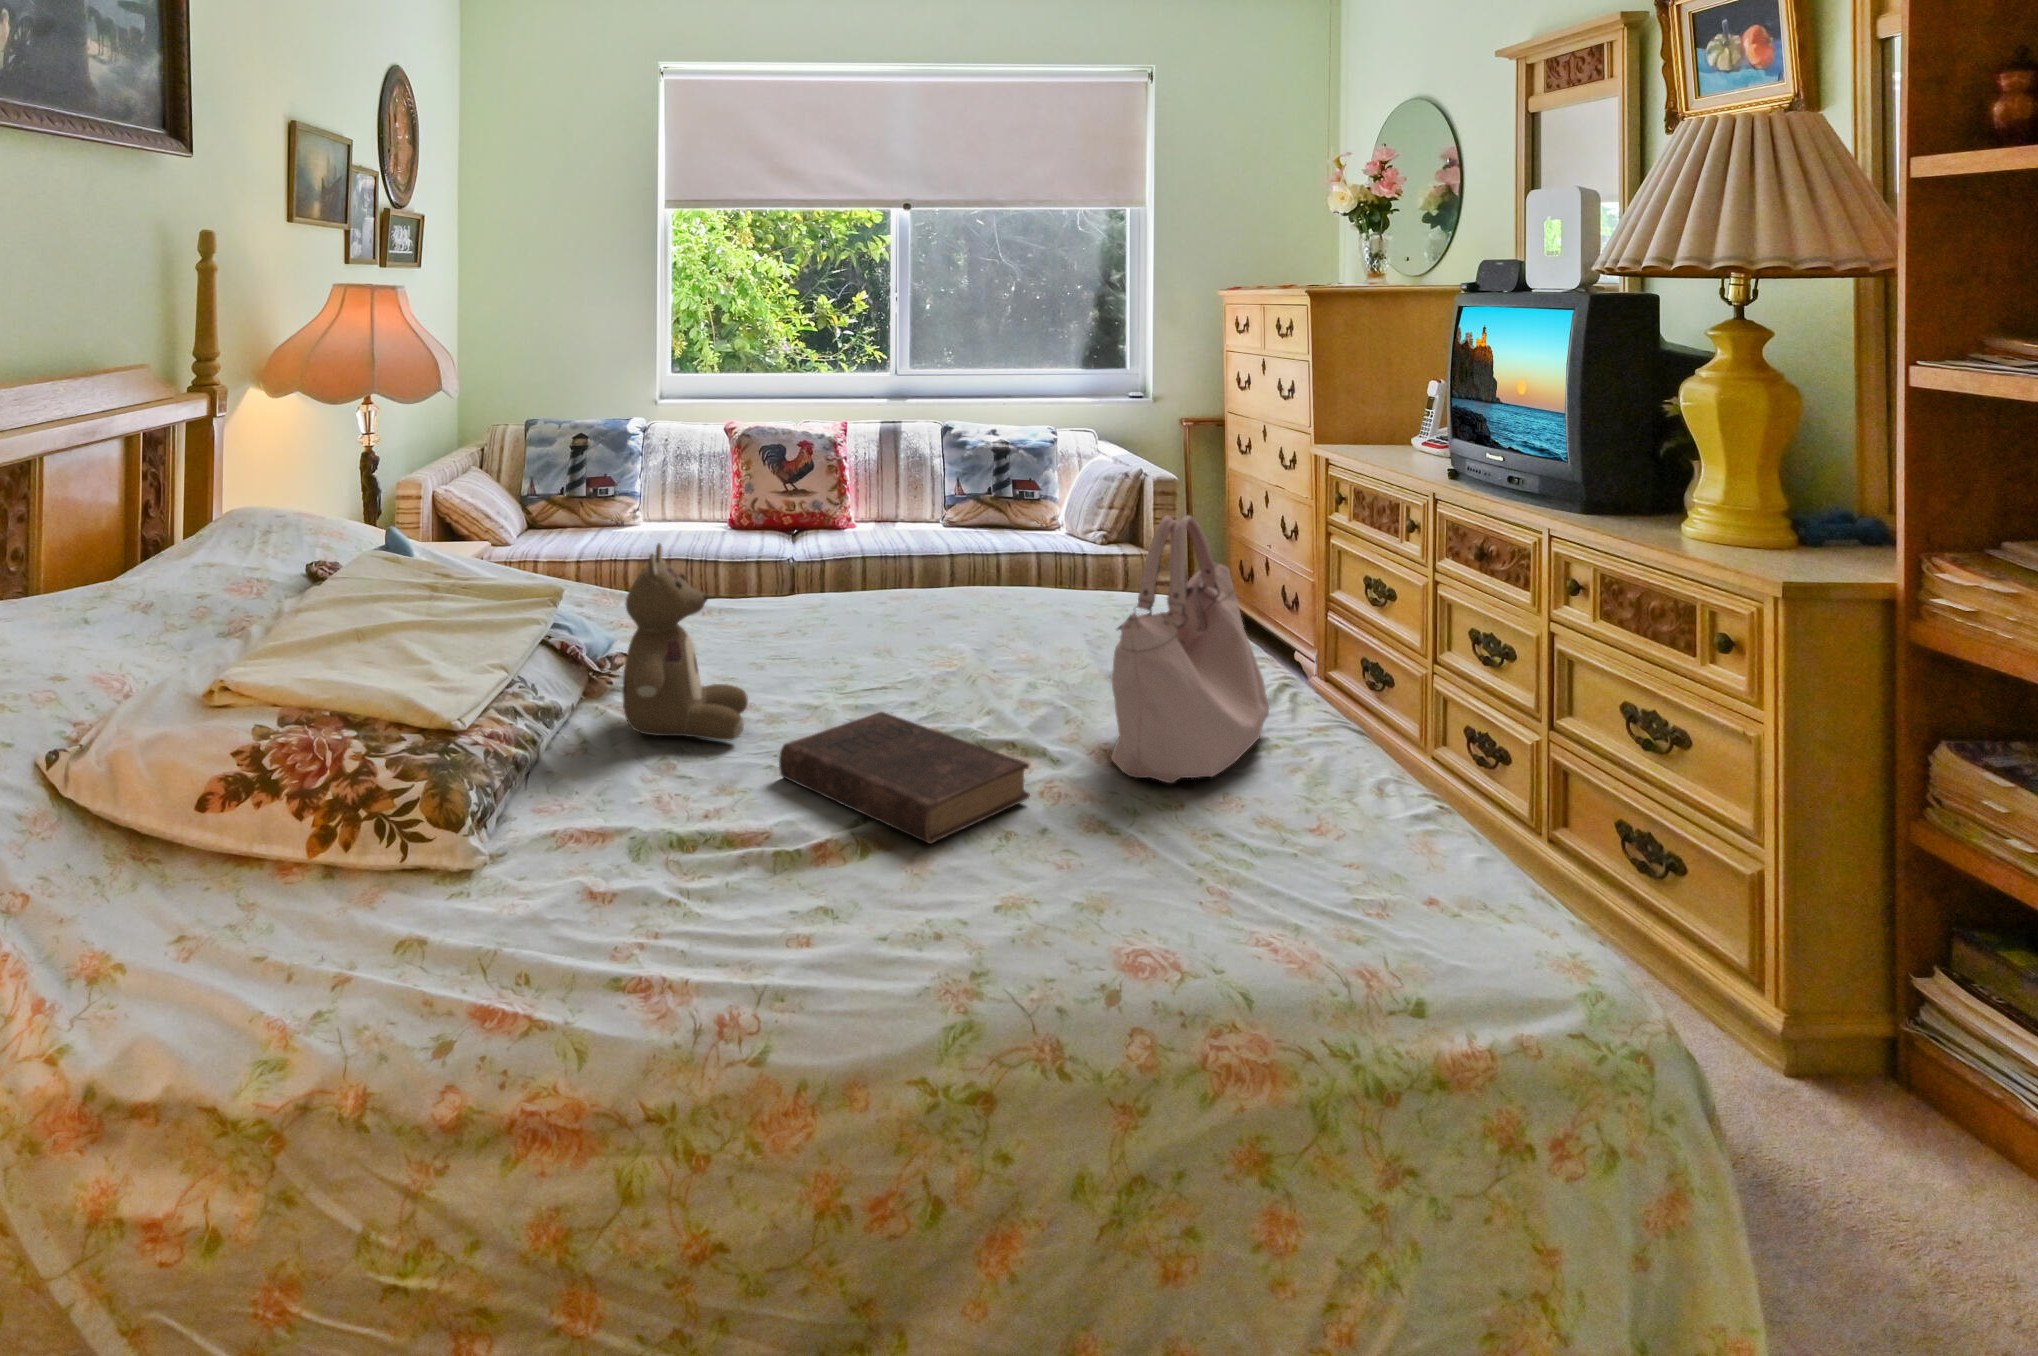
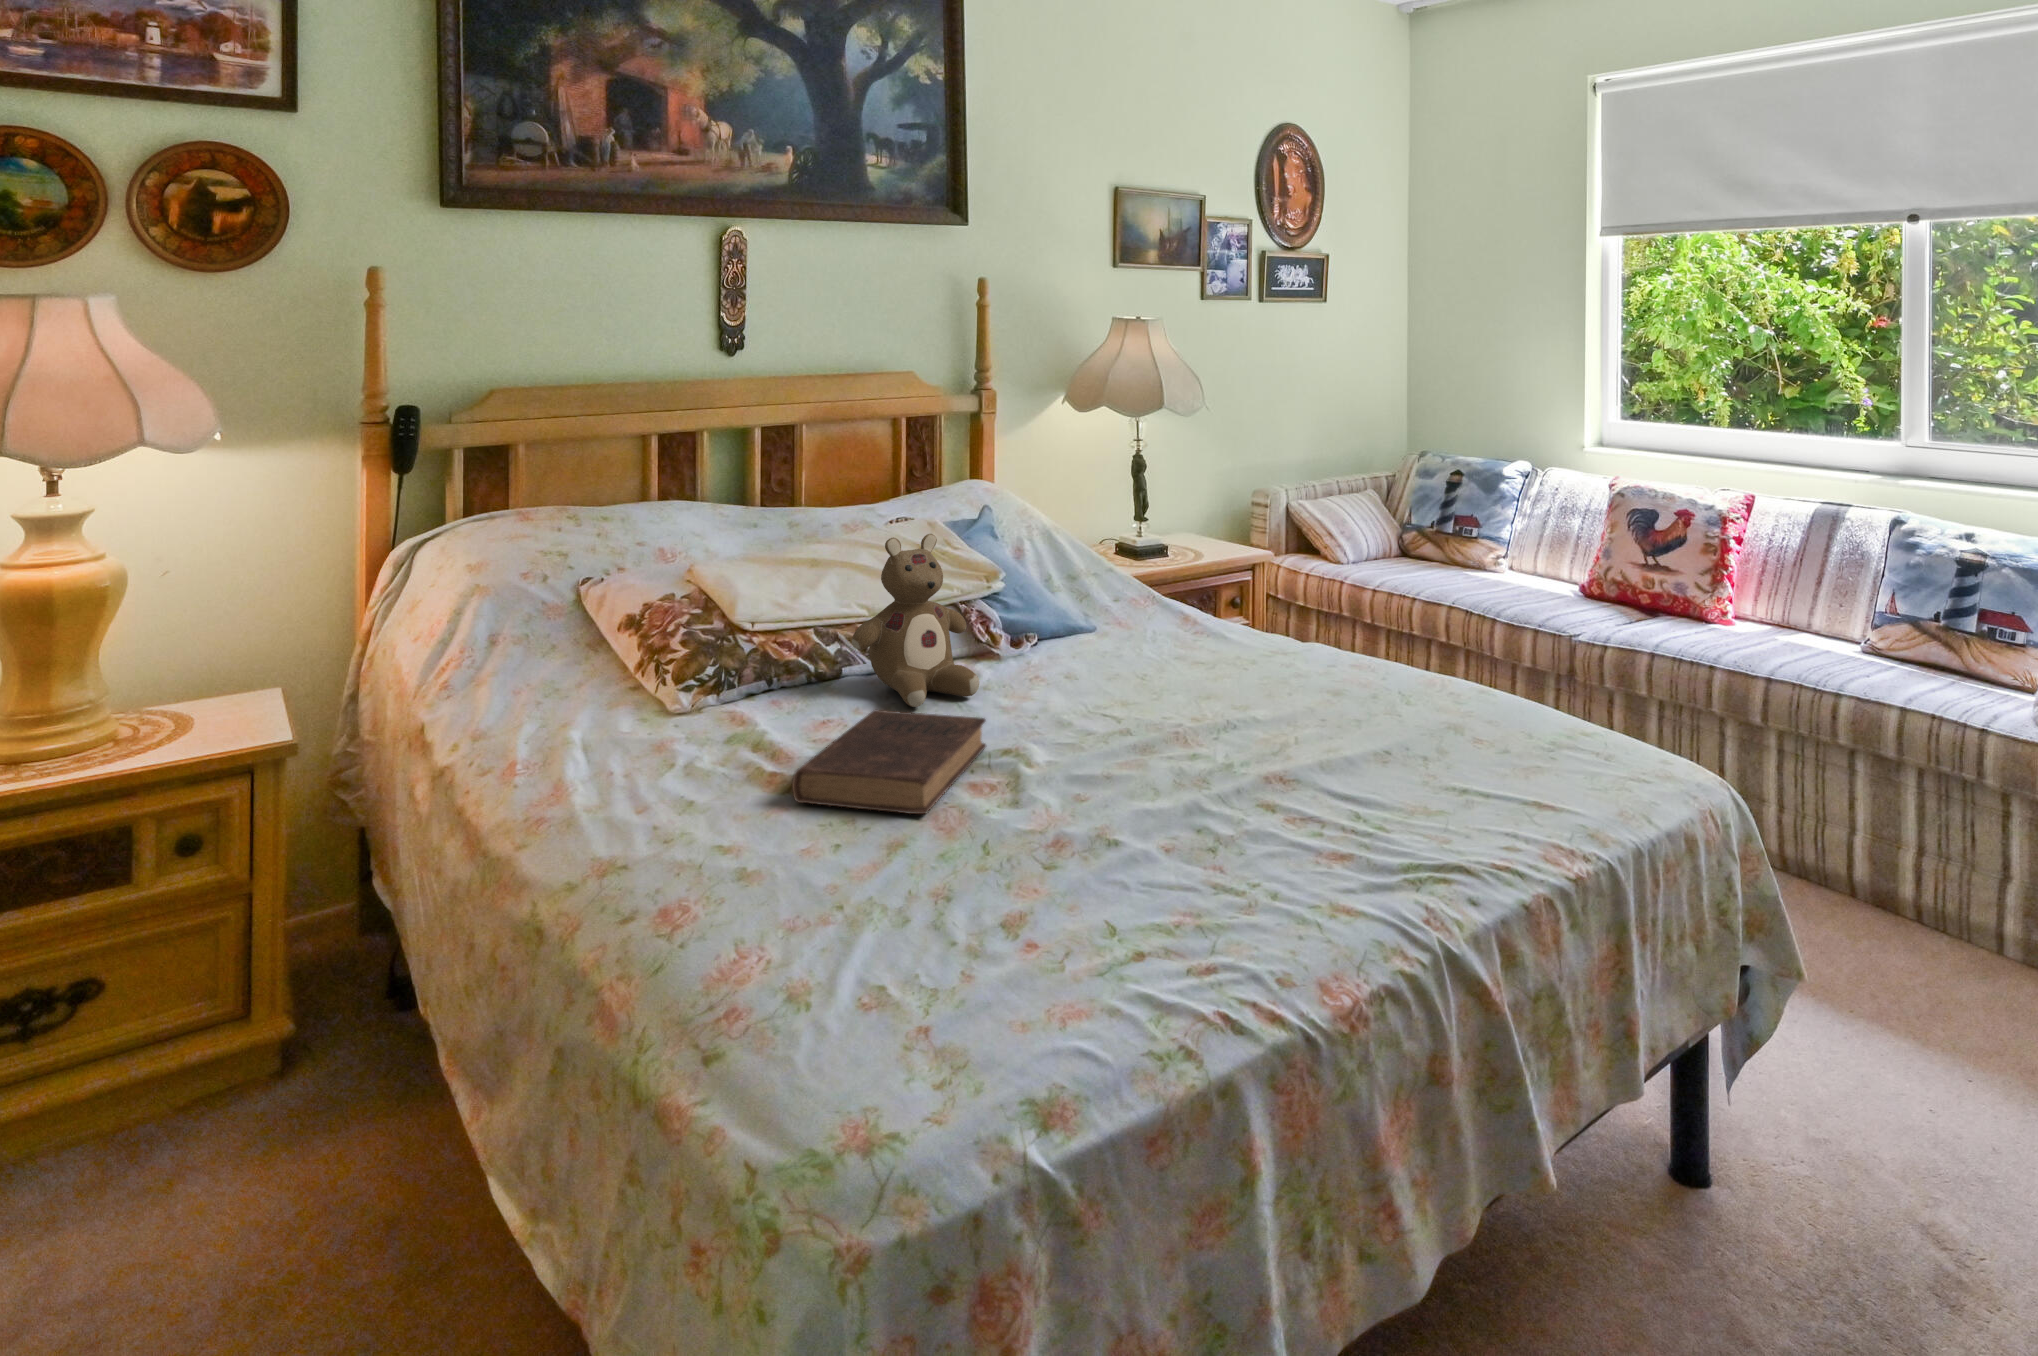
handbag: present [1111,516,1269,783] -> none [1015,583,1316,880]

